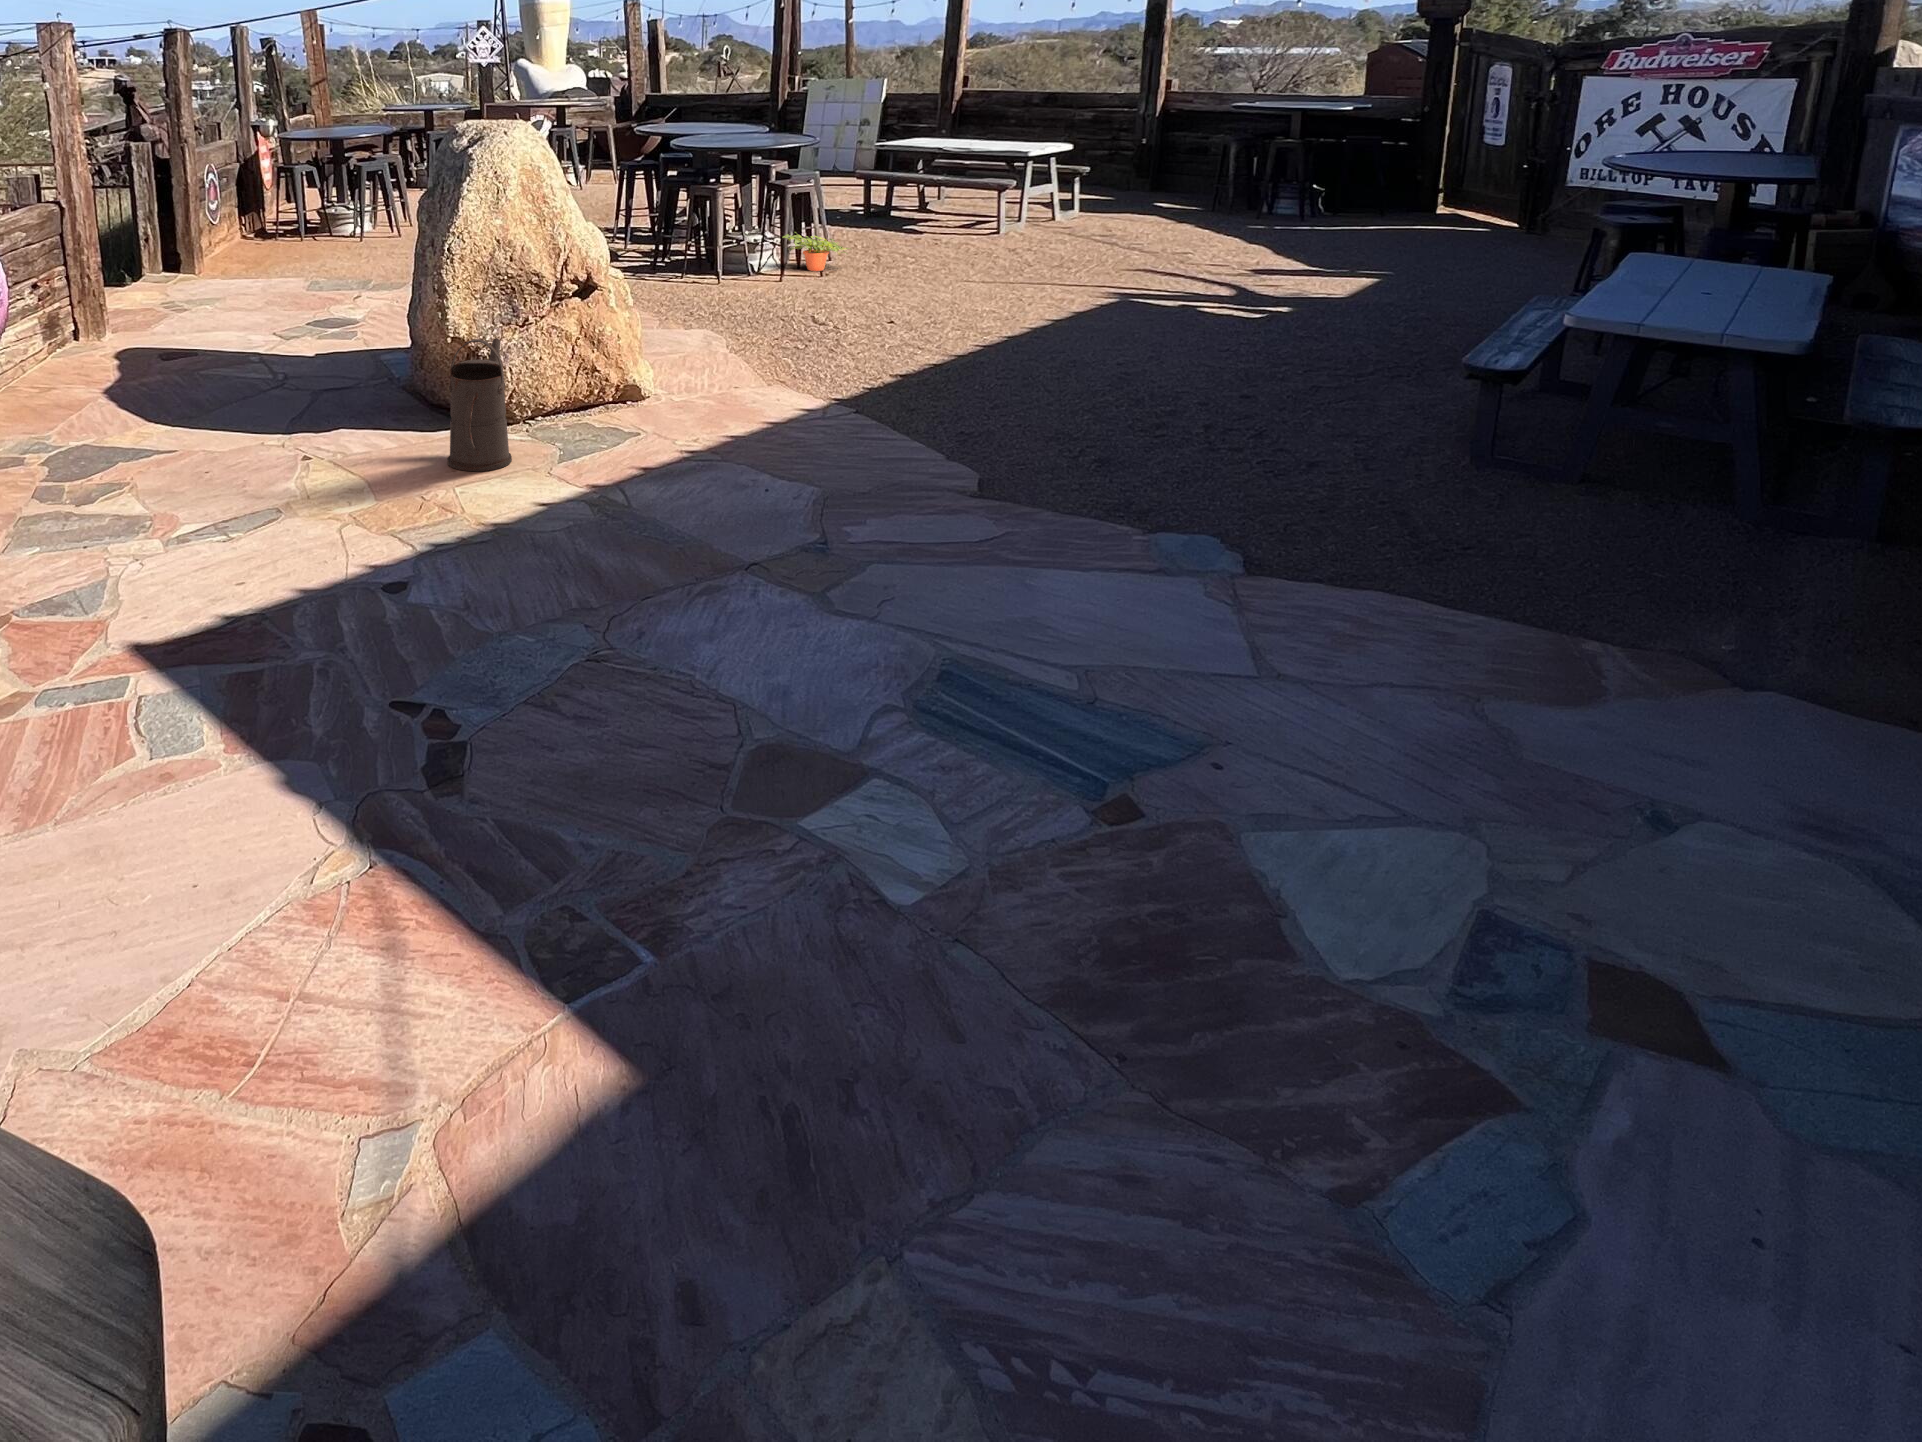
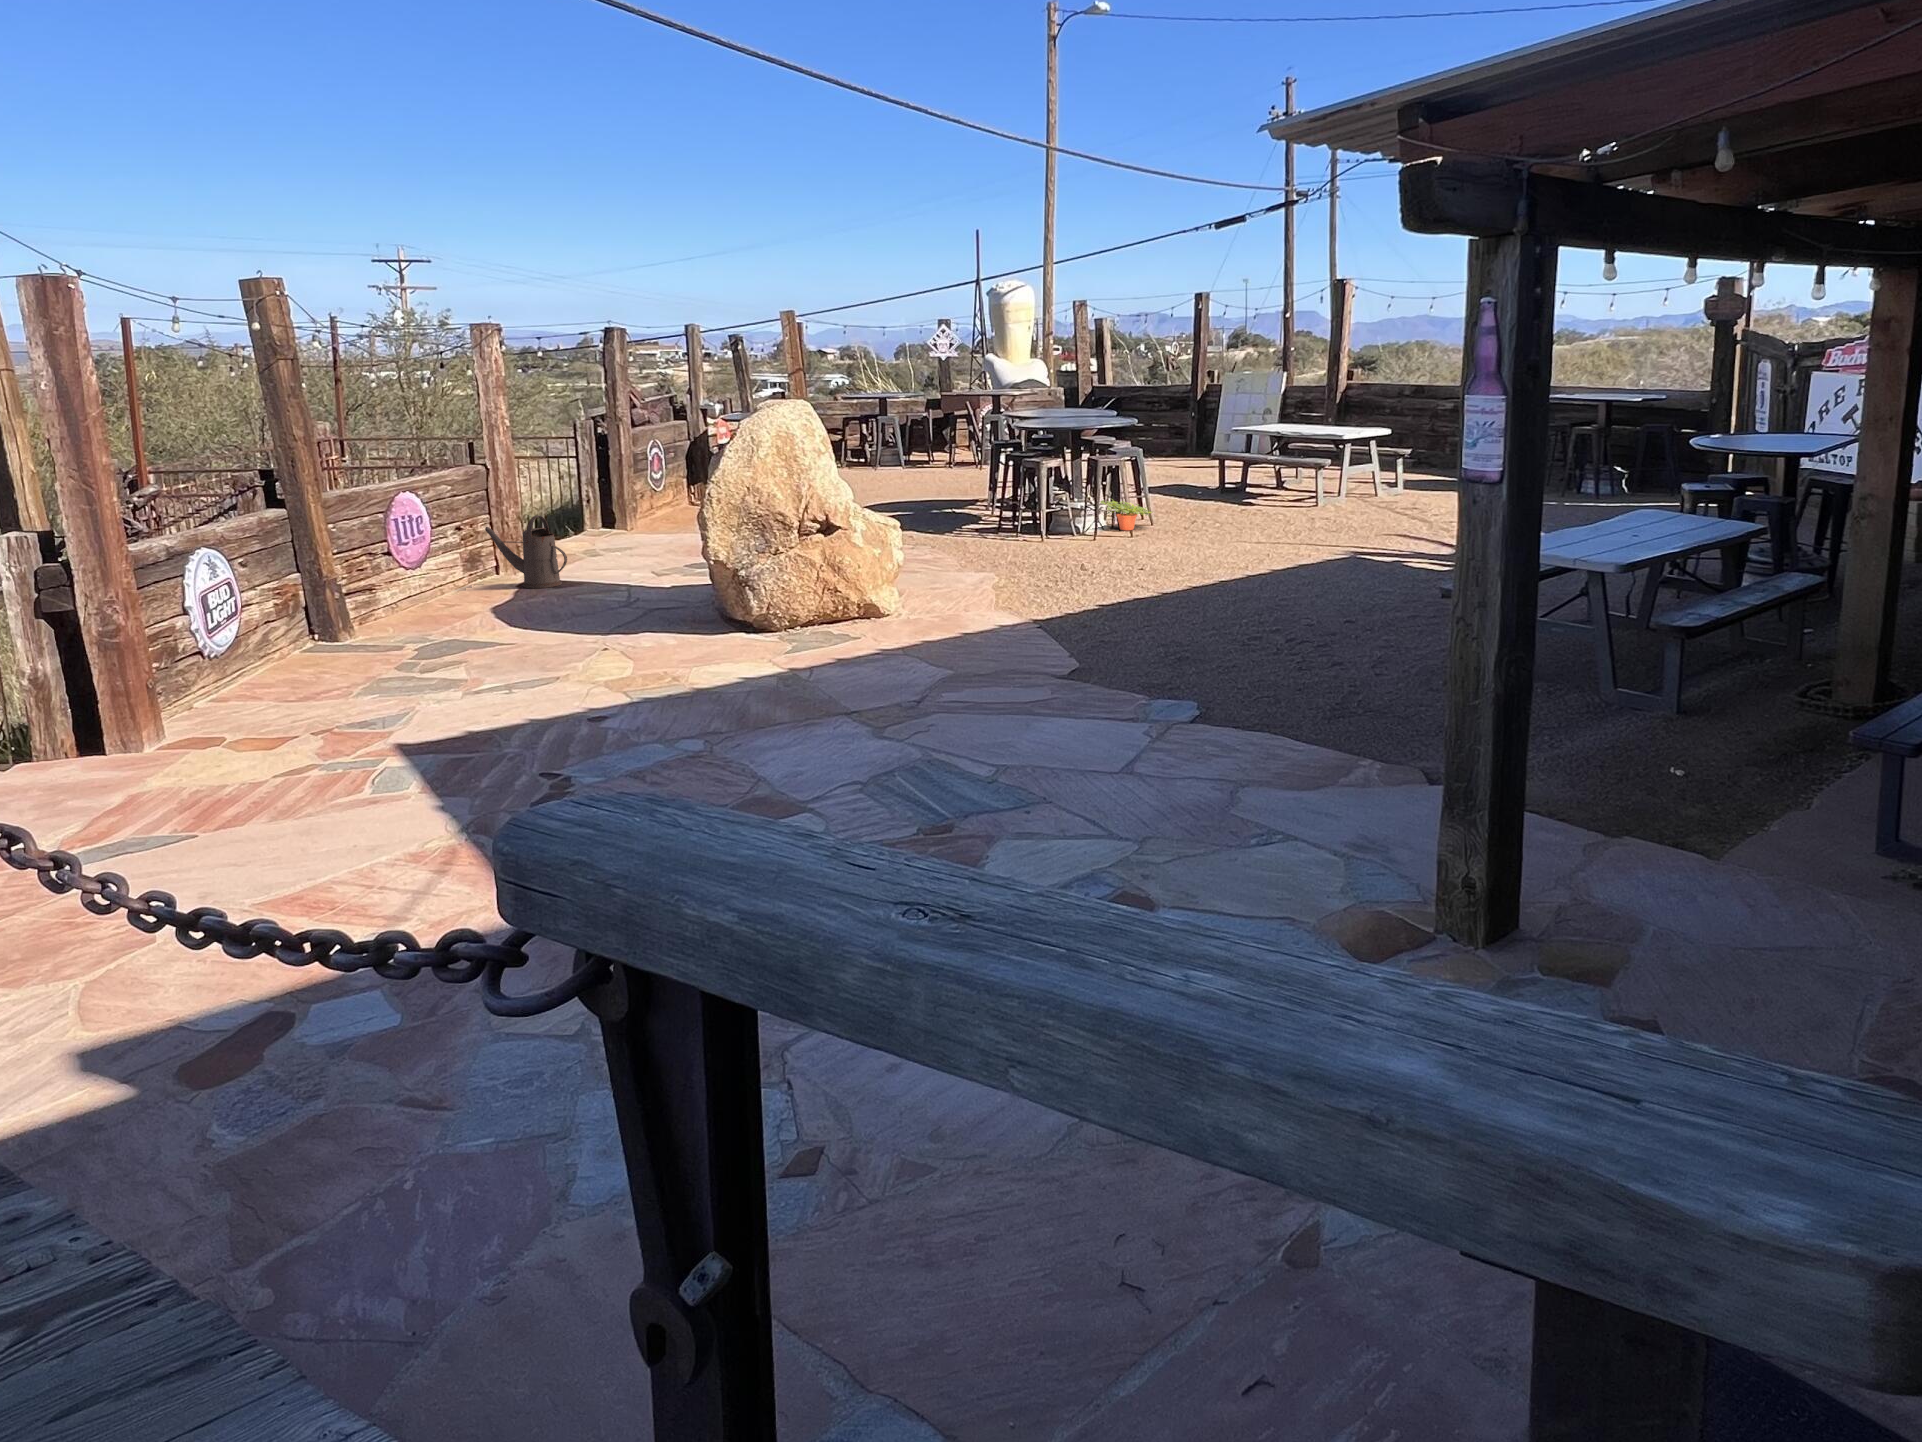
watering can: present [448,338,512,471] -> present [485,516,567,588]

